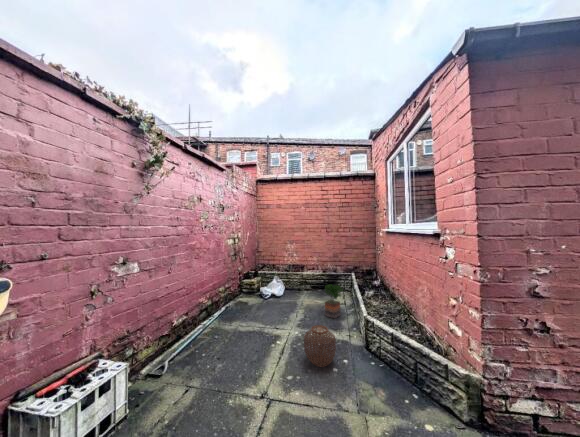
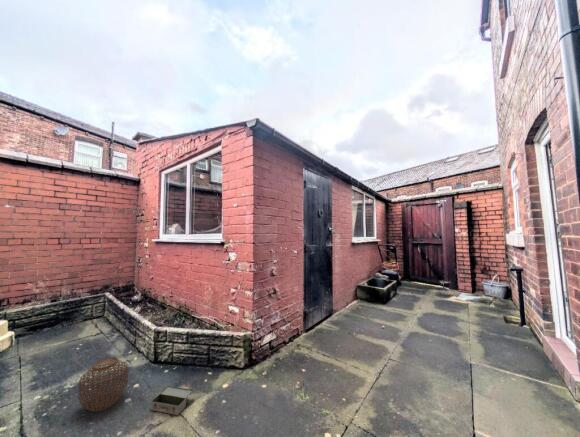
potted tree: present [325,285,343,318] -> none [75,310,108,356]
toolbox: none [343,380,381,416] -> present [151,386,193,415]

